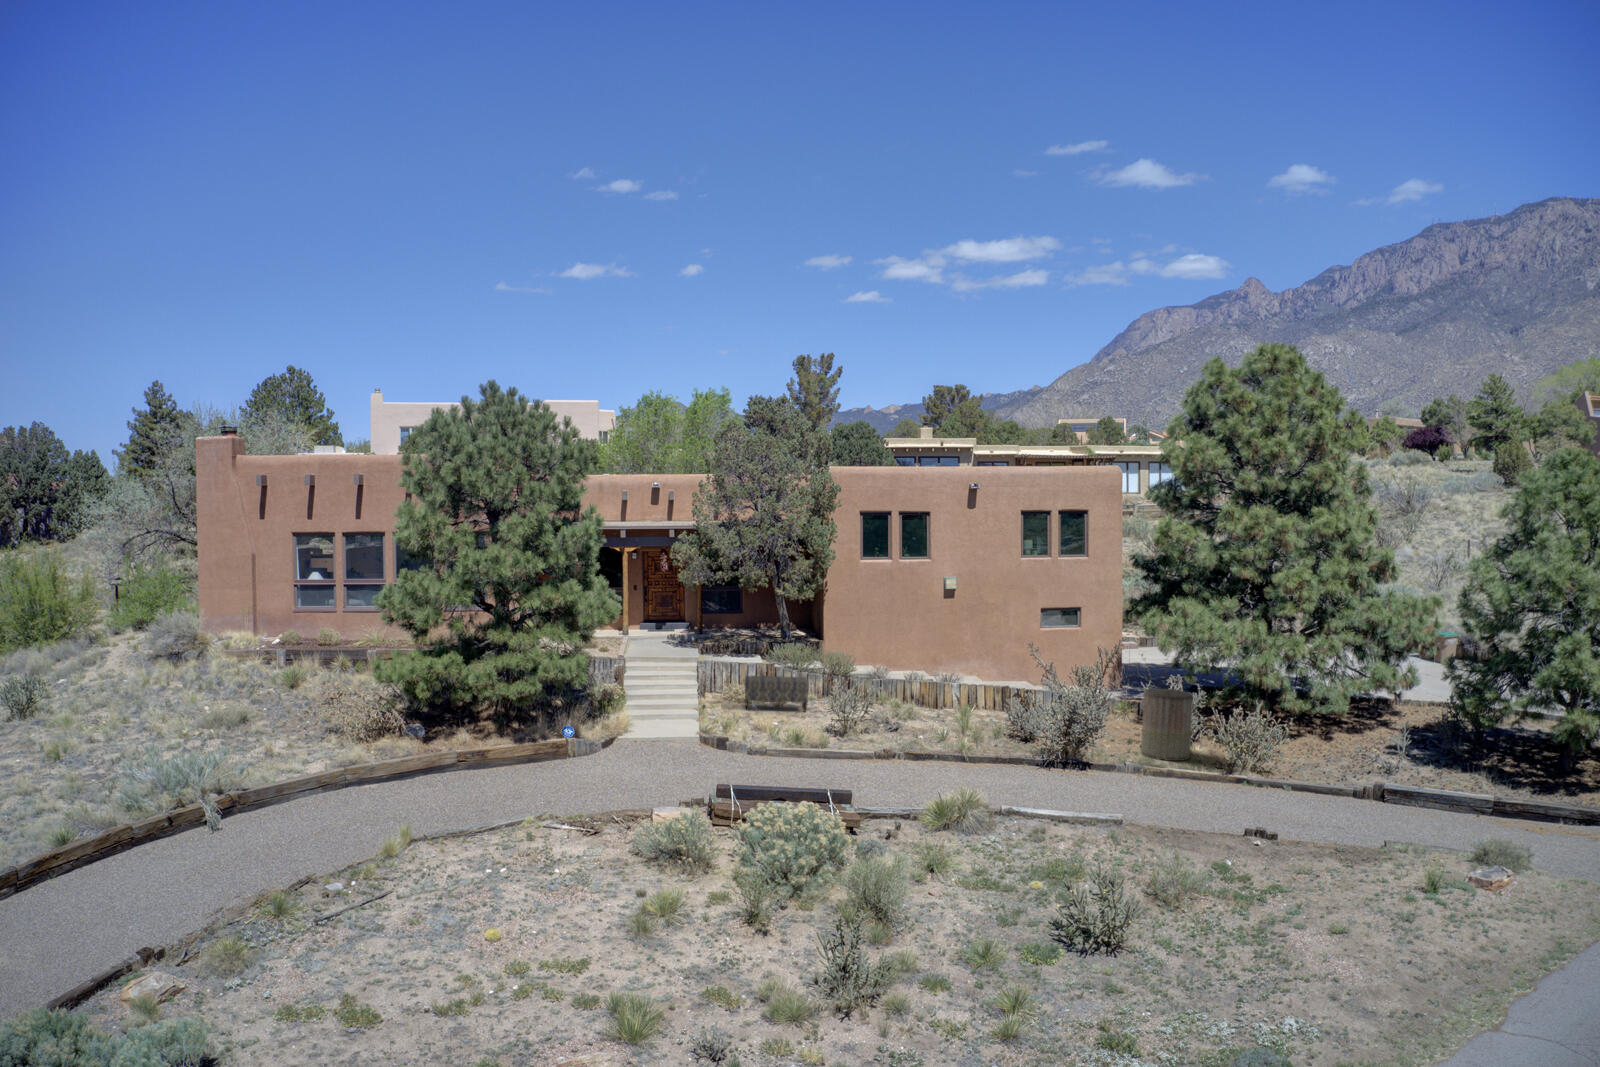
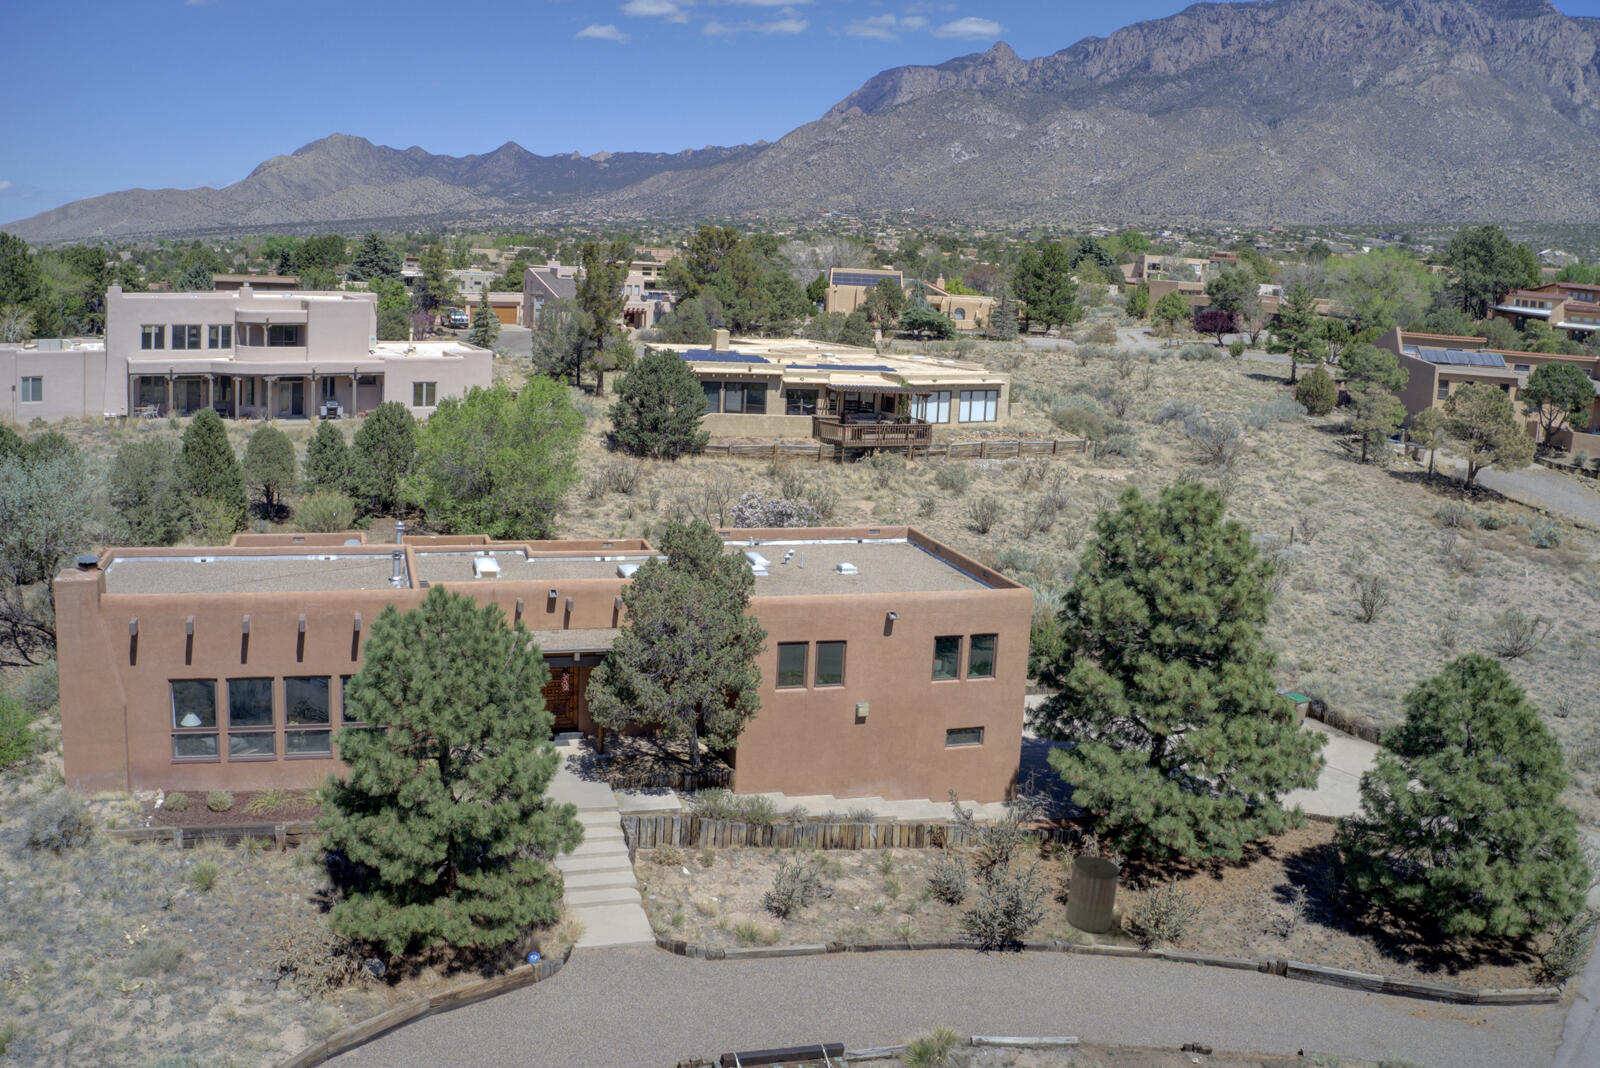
bench: present [745,676,809,711] -> none [666,828,736,873]

